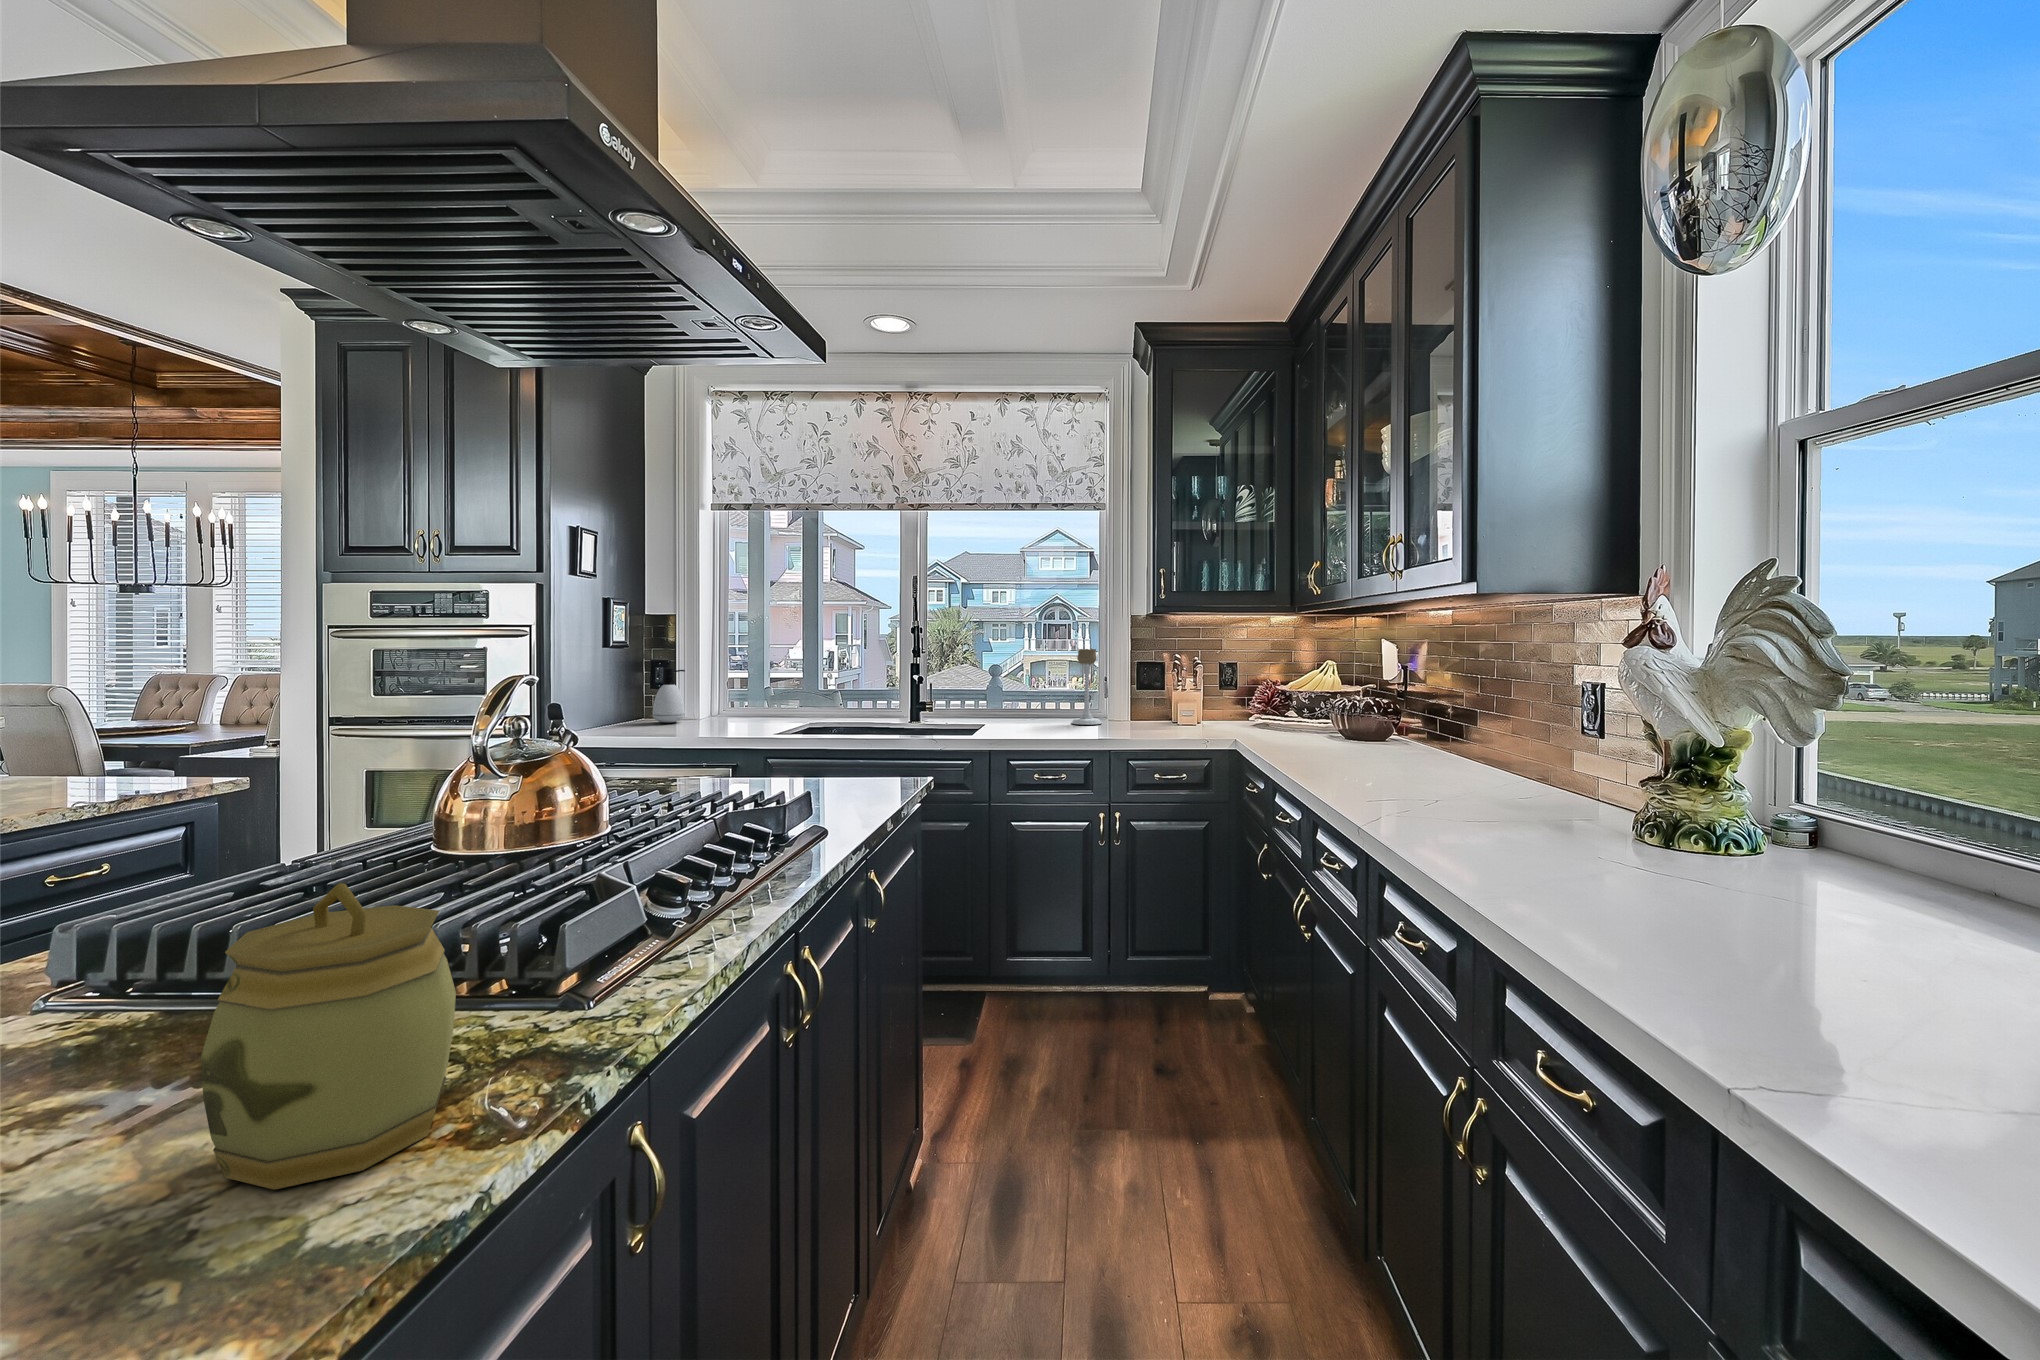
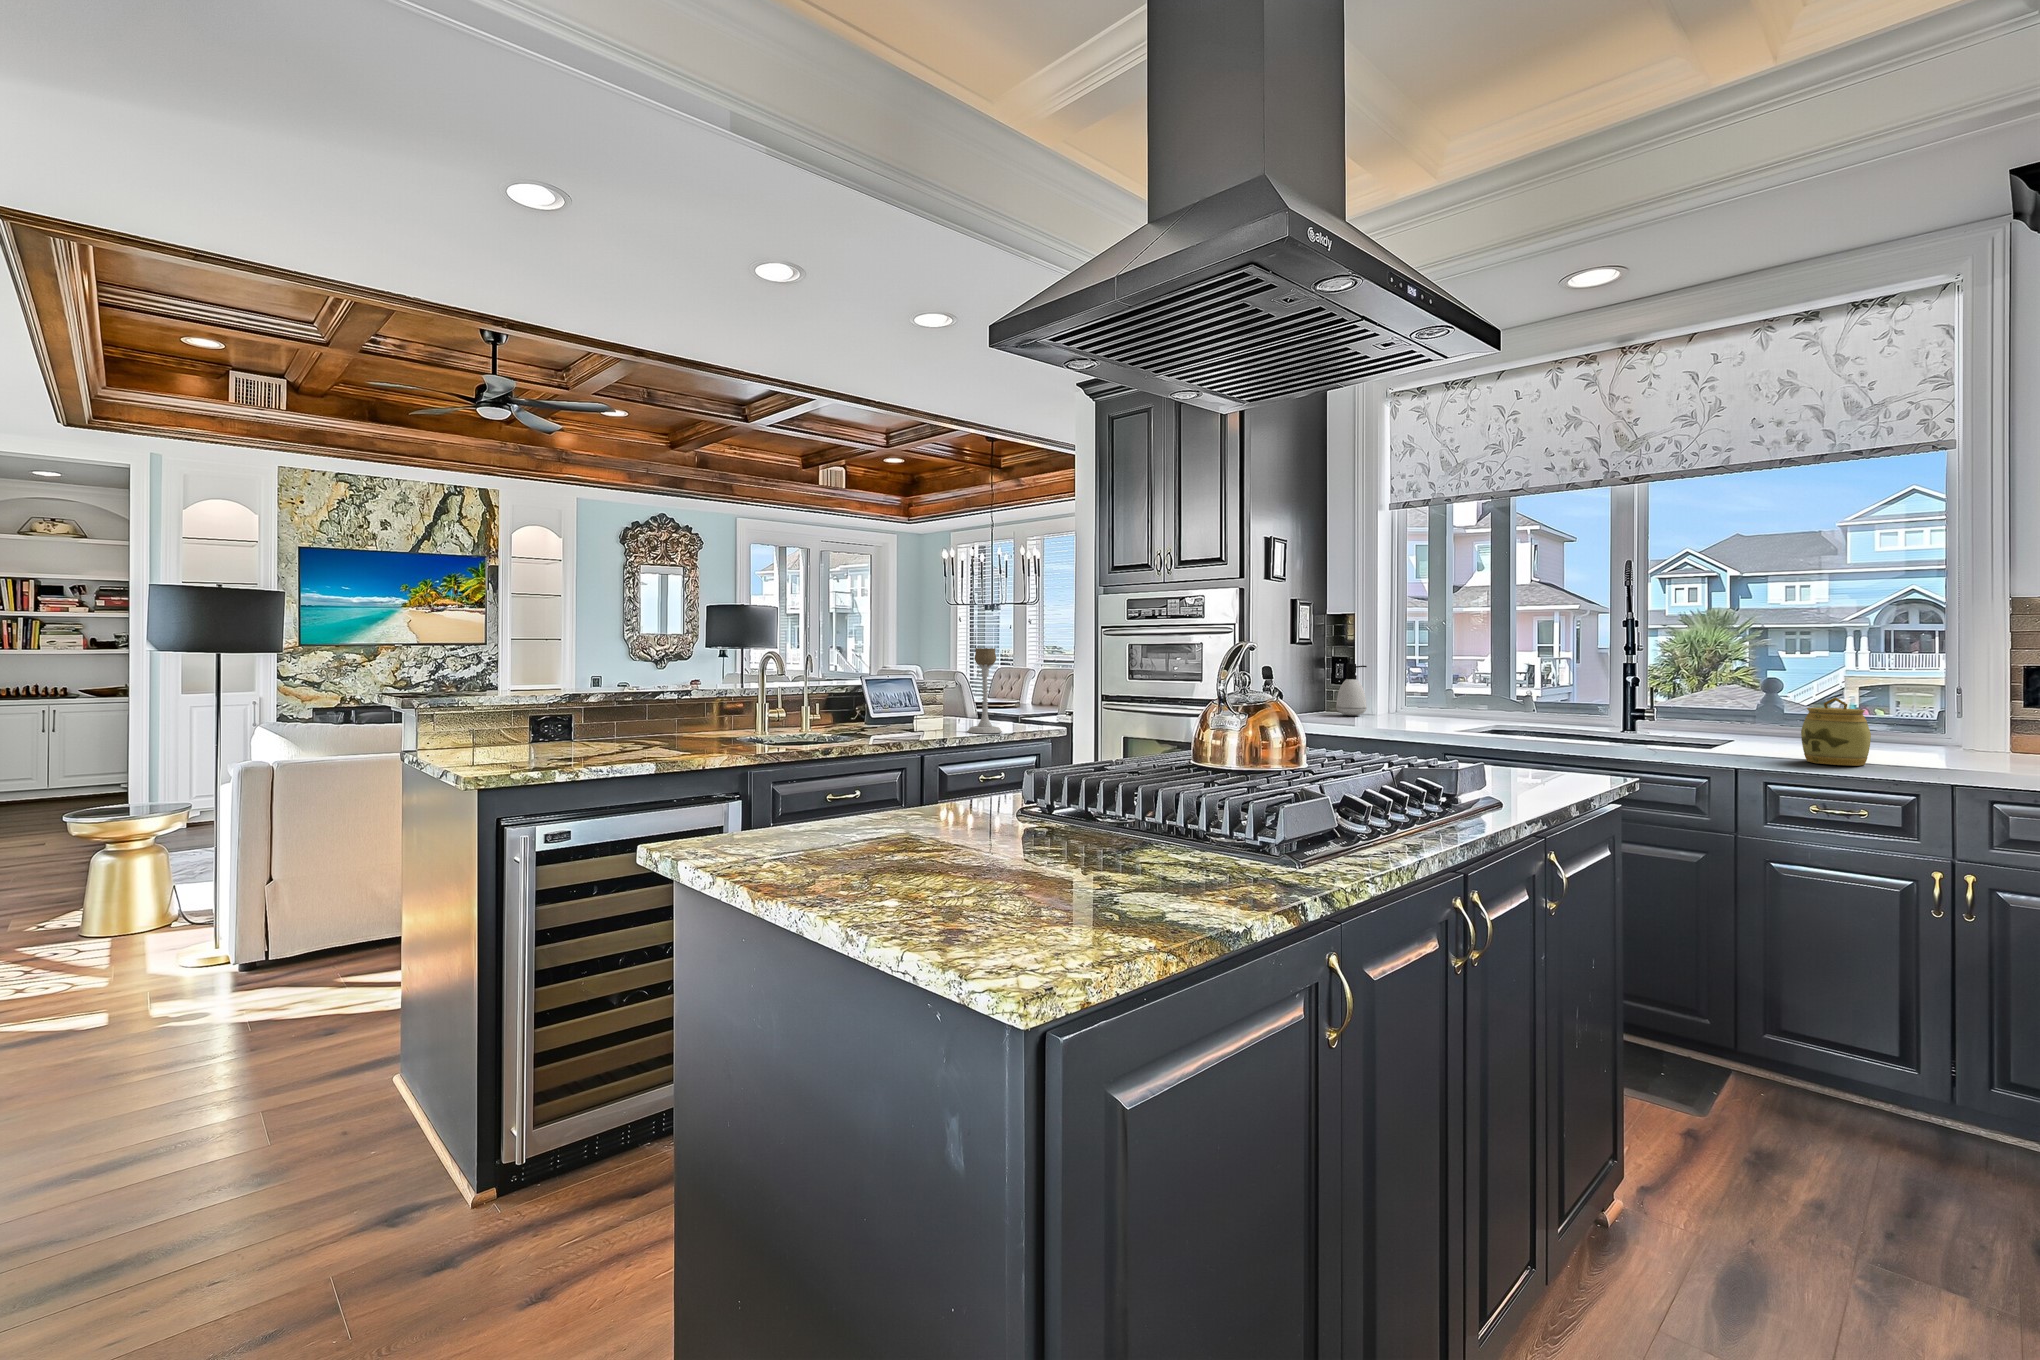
candle holder: present [1071,649,1101,725] -> present [968,648,1002,733]
jar: present [201,883,456,1190] -> present [1801,697,1871,766]

